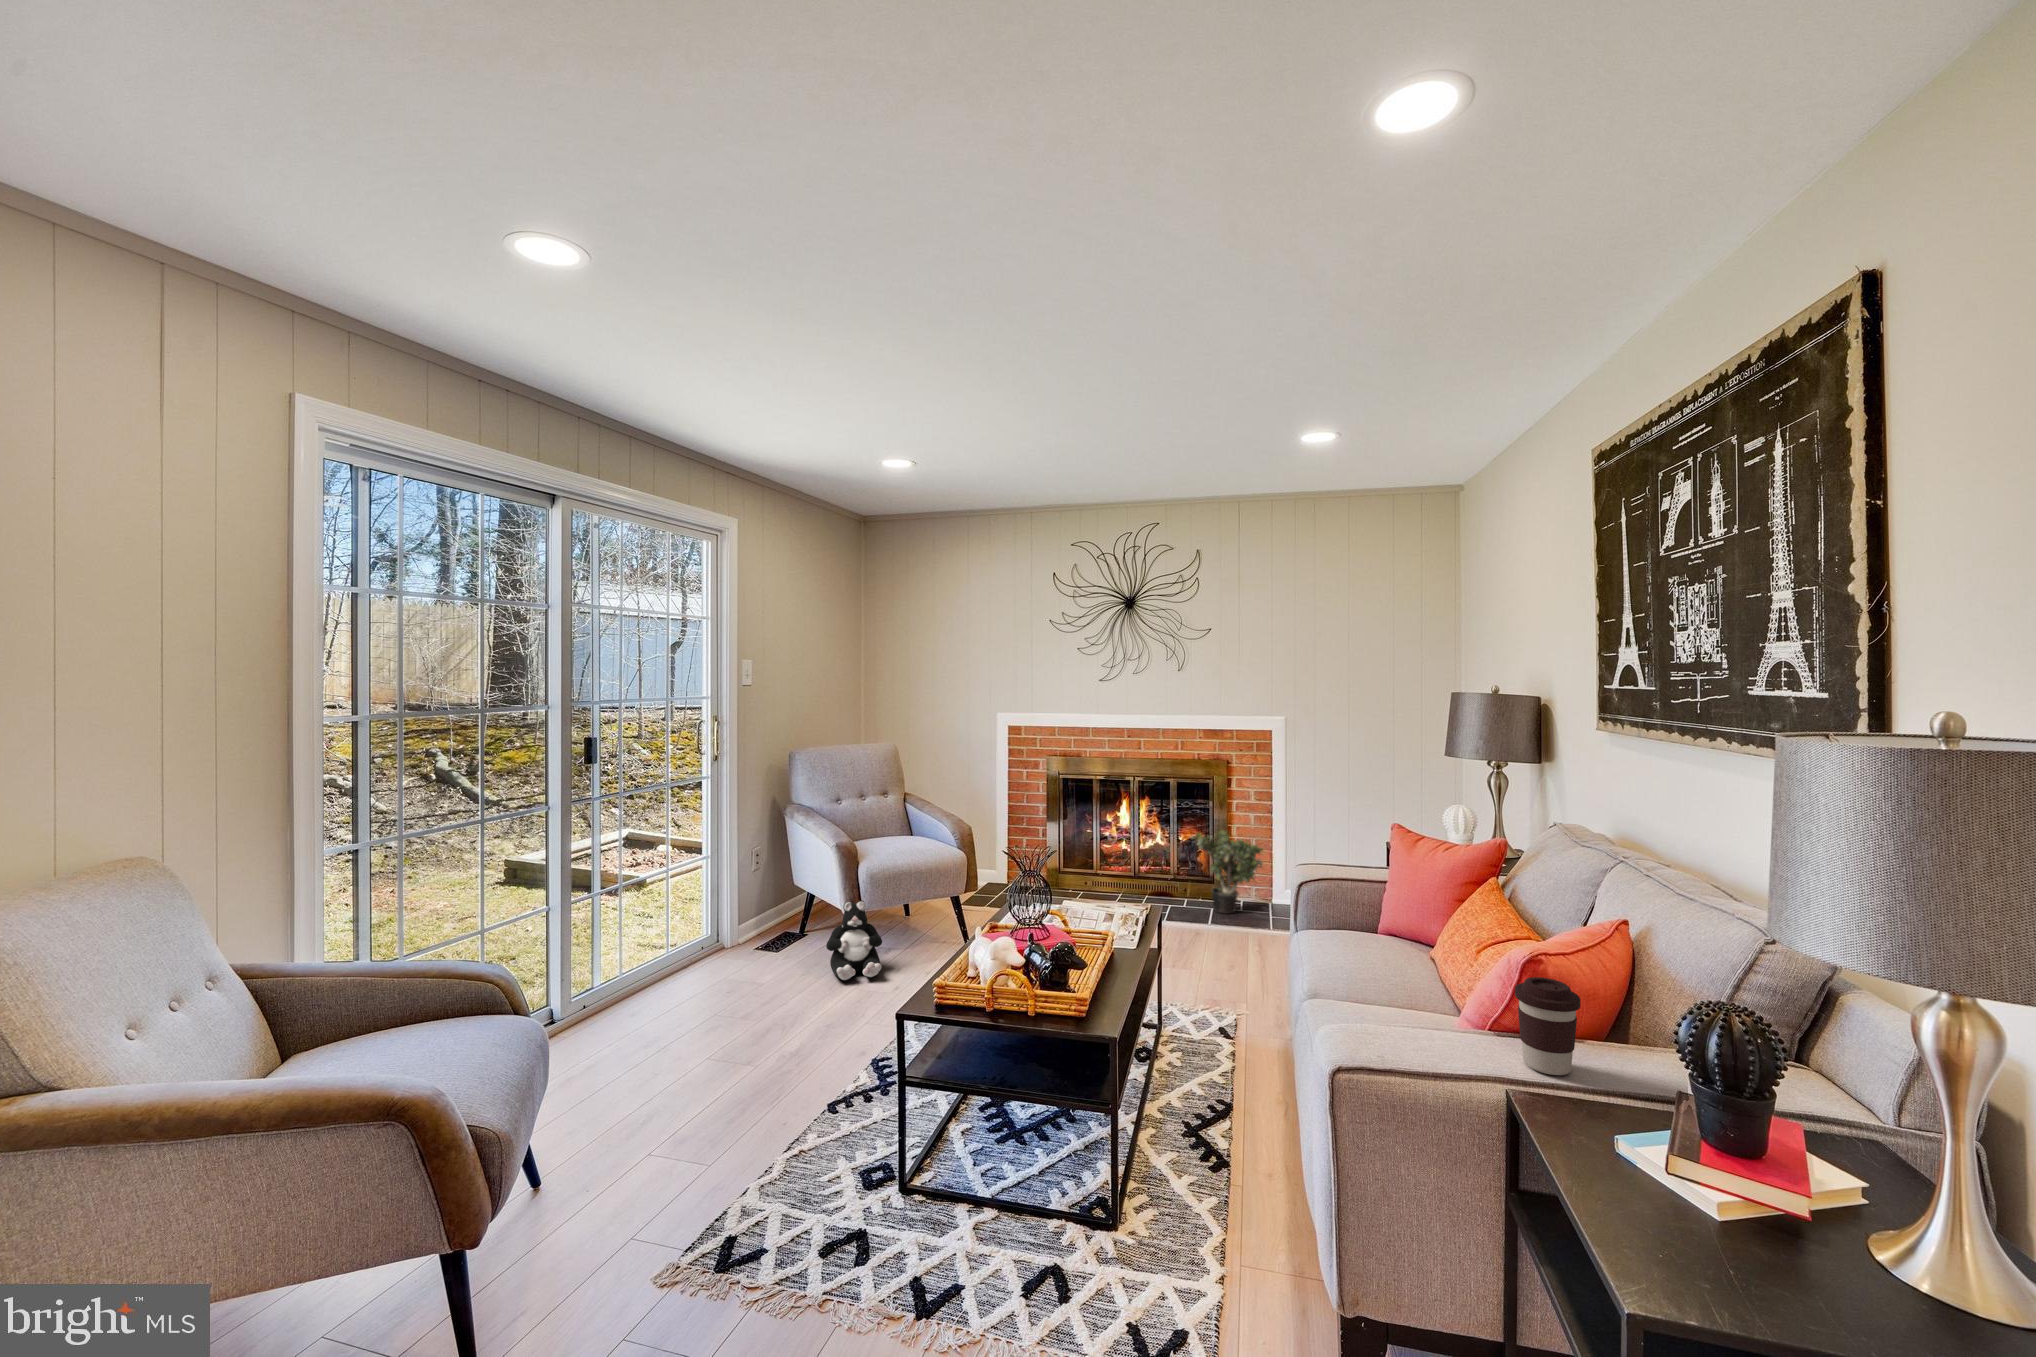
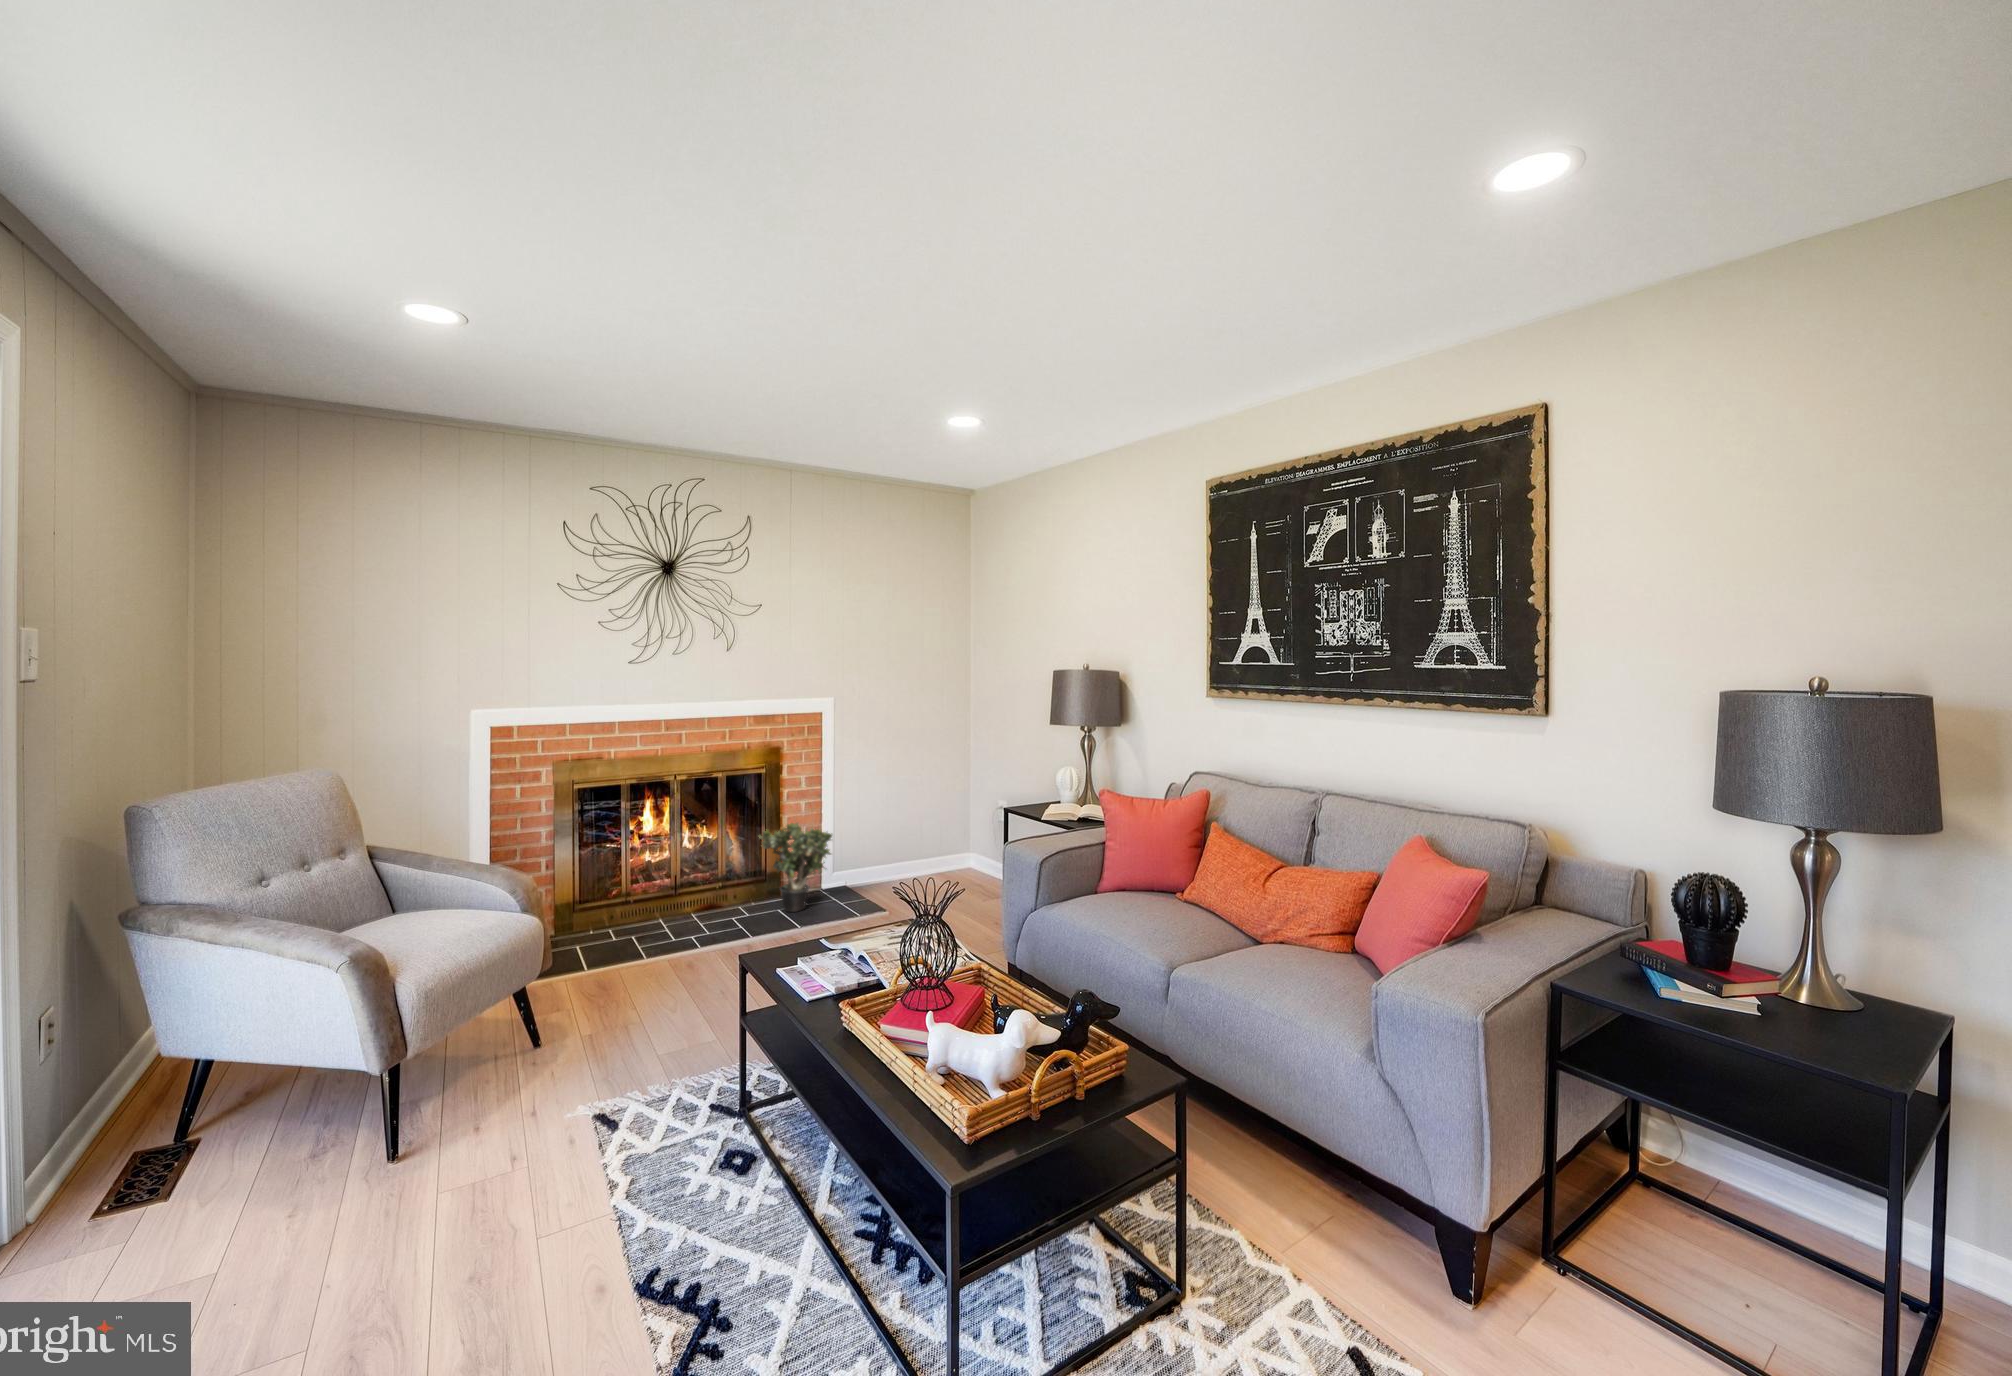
plush toy: present [826,901,882,980] -> none [319,1059,466,1221]
coffee cup: present [1515,977,1580,1075] -> none [1511,892,1565,966]

